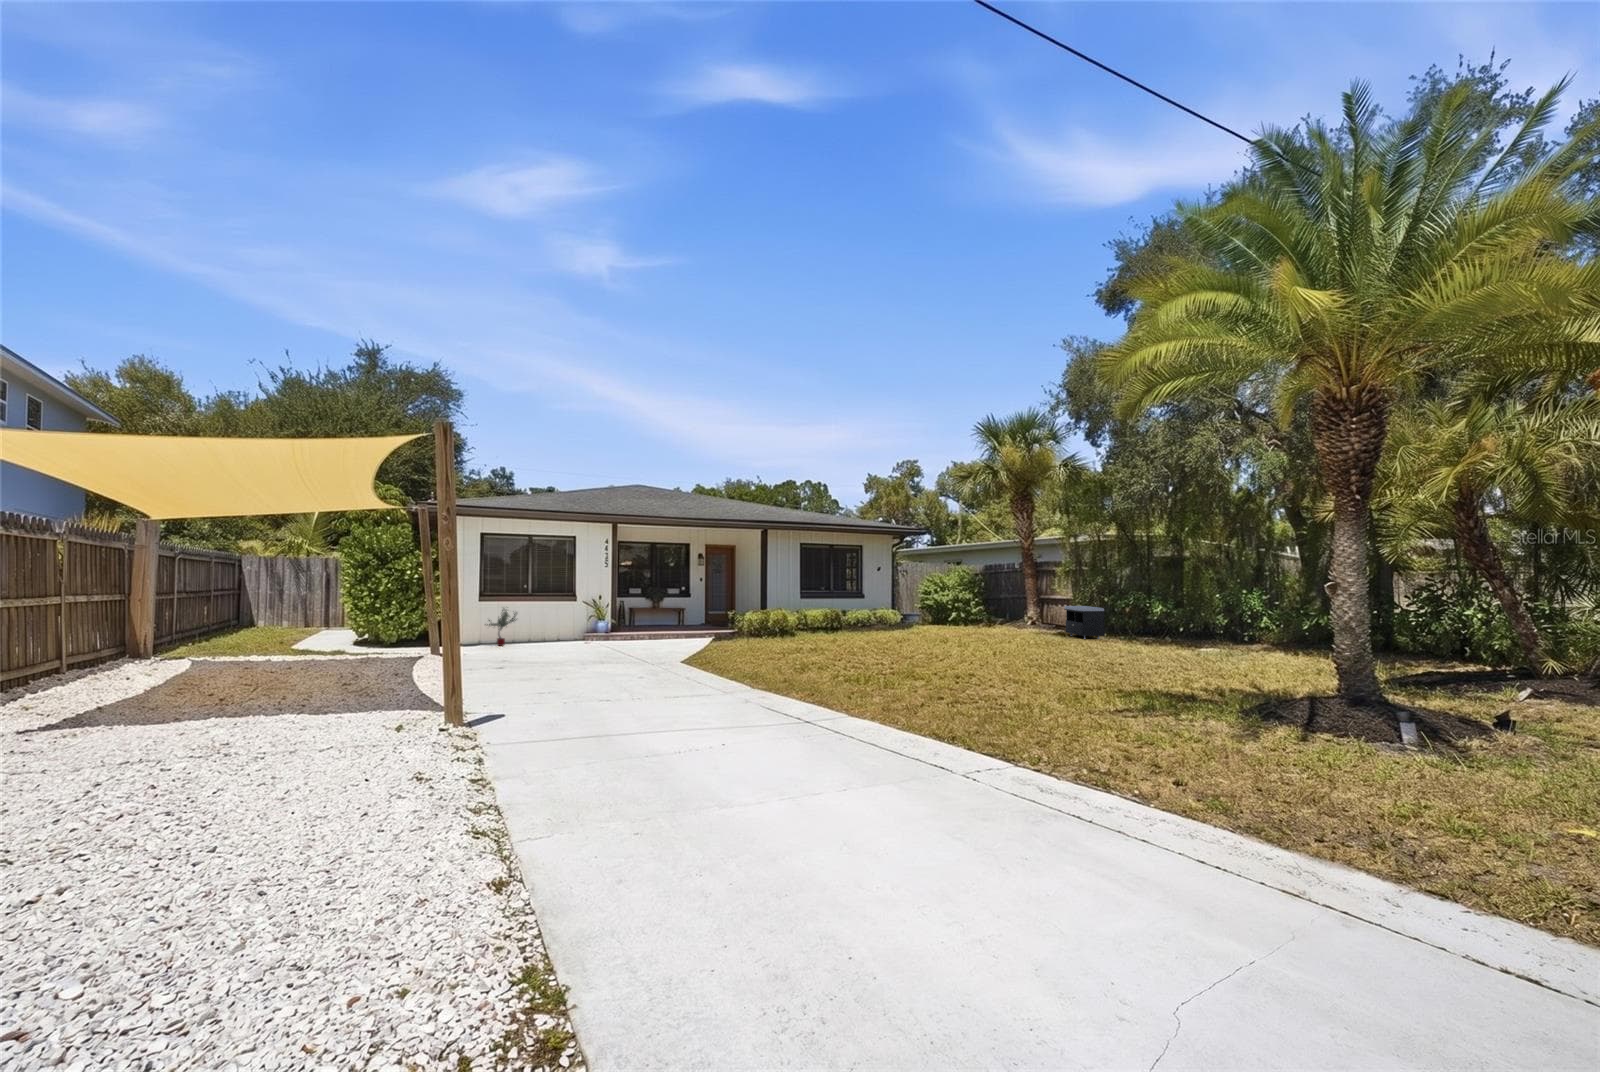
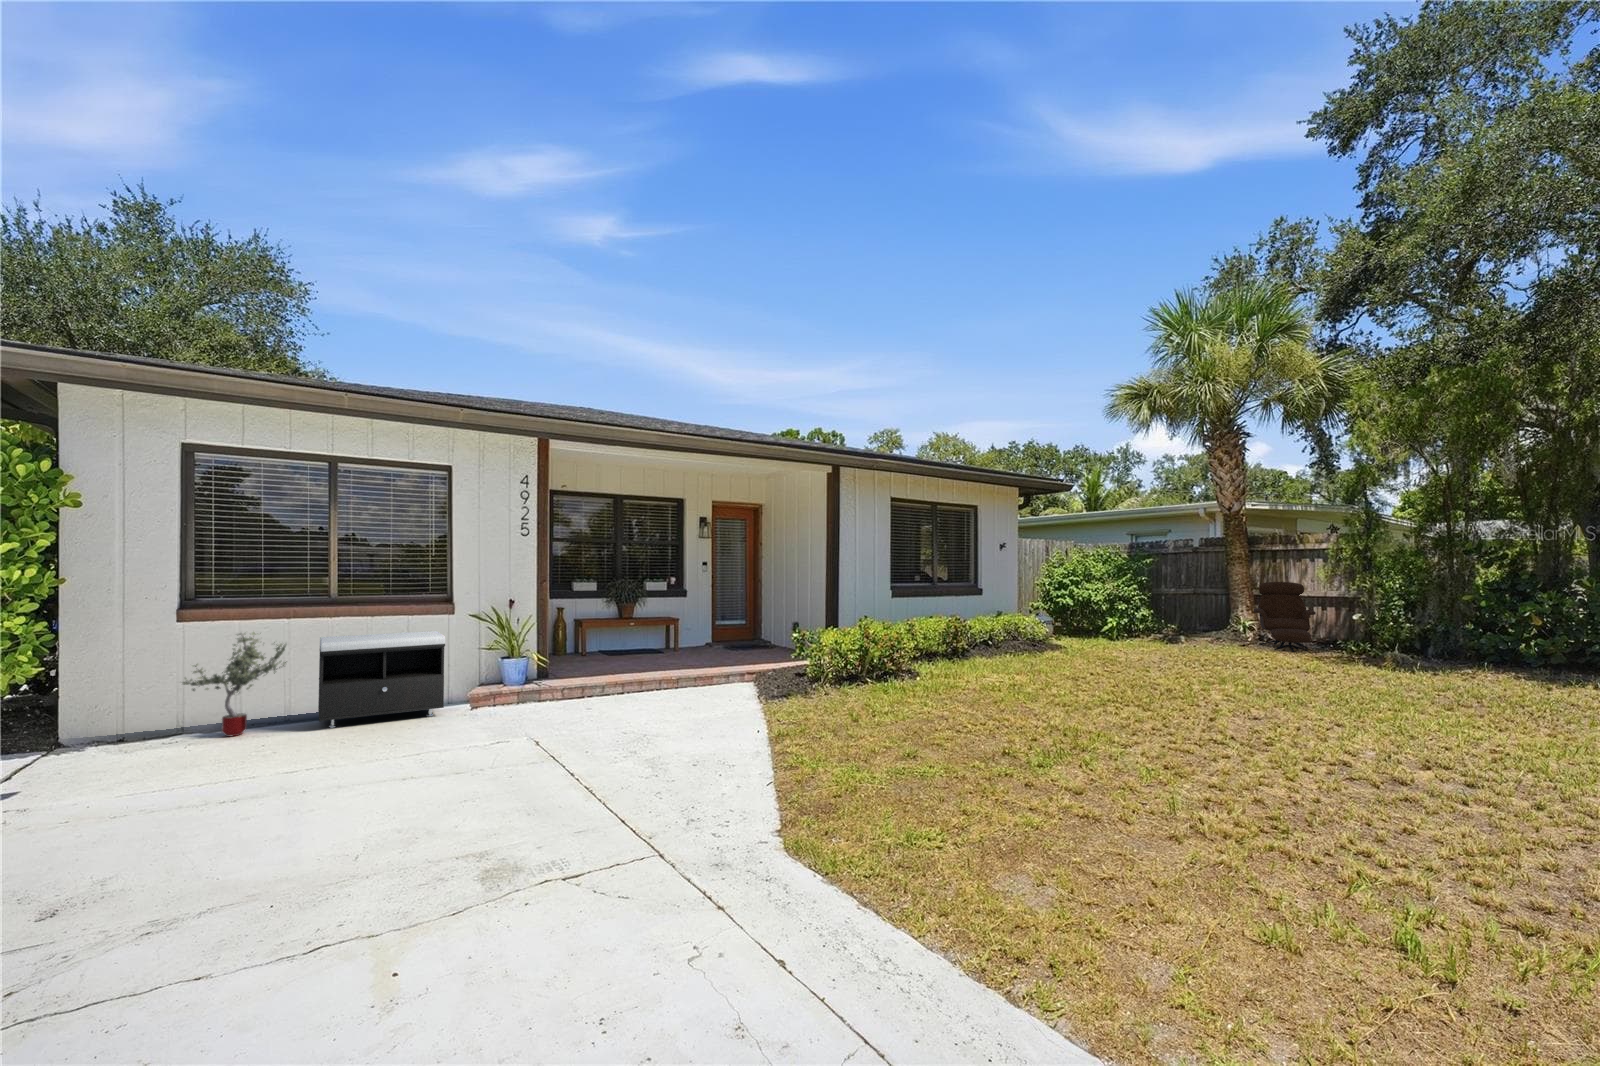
lounge chair: none [1024,591,1056,631] -> present [1254,582,1316,652]
storage bench: present [1064,606,1105,639] -> present [318,631,445,728]

